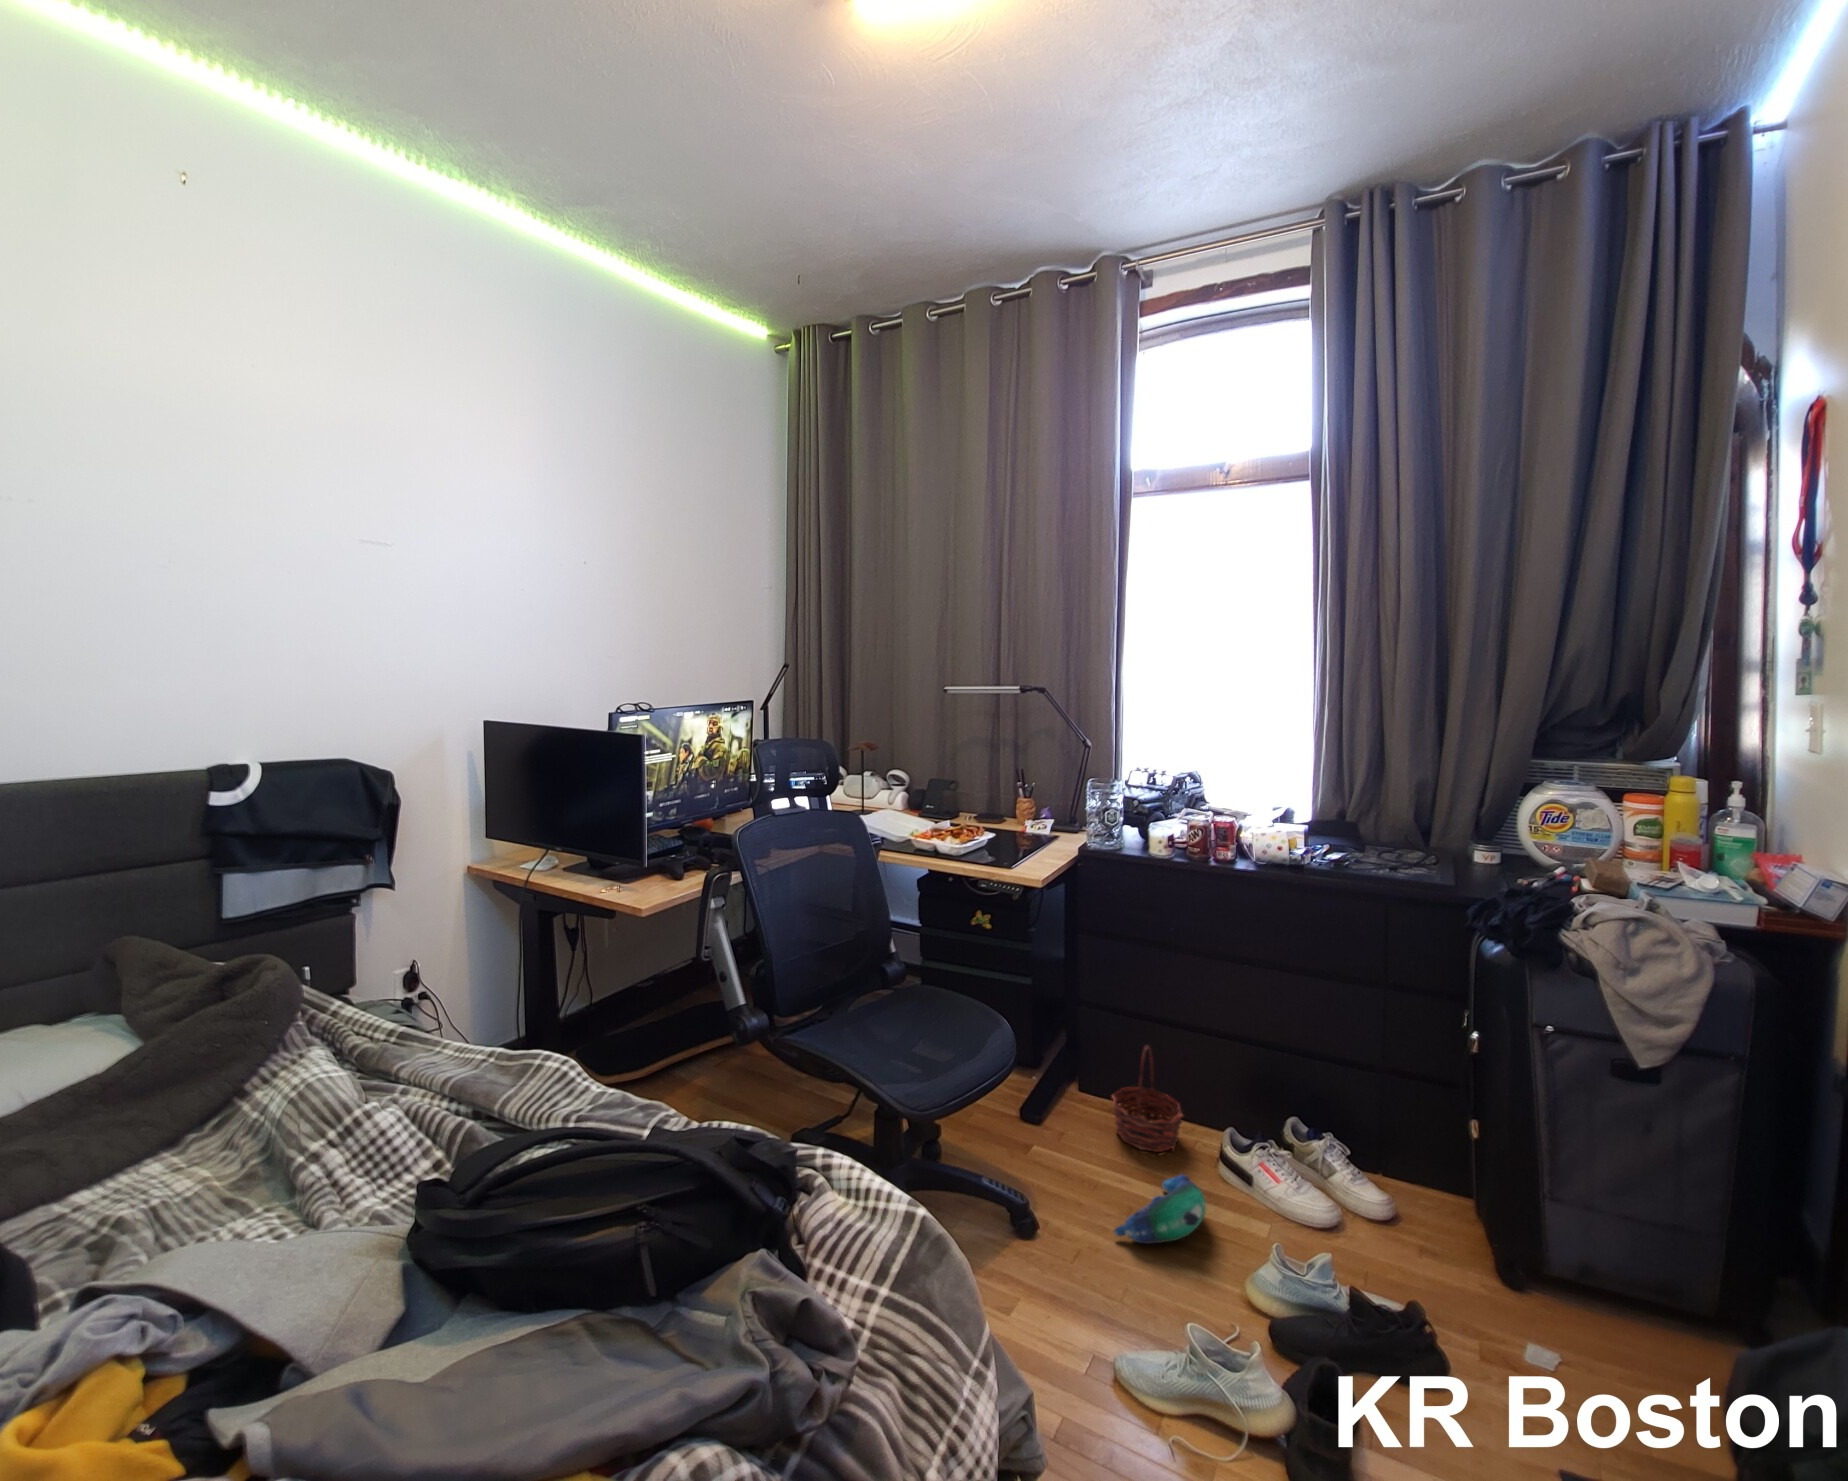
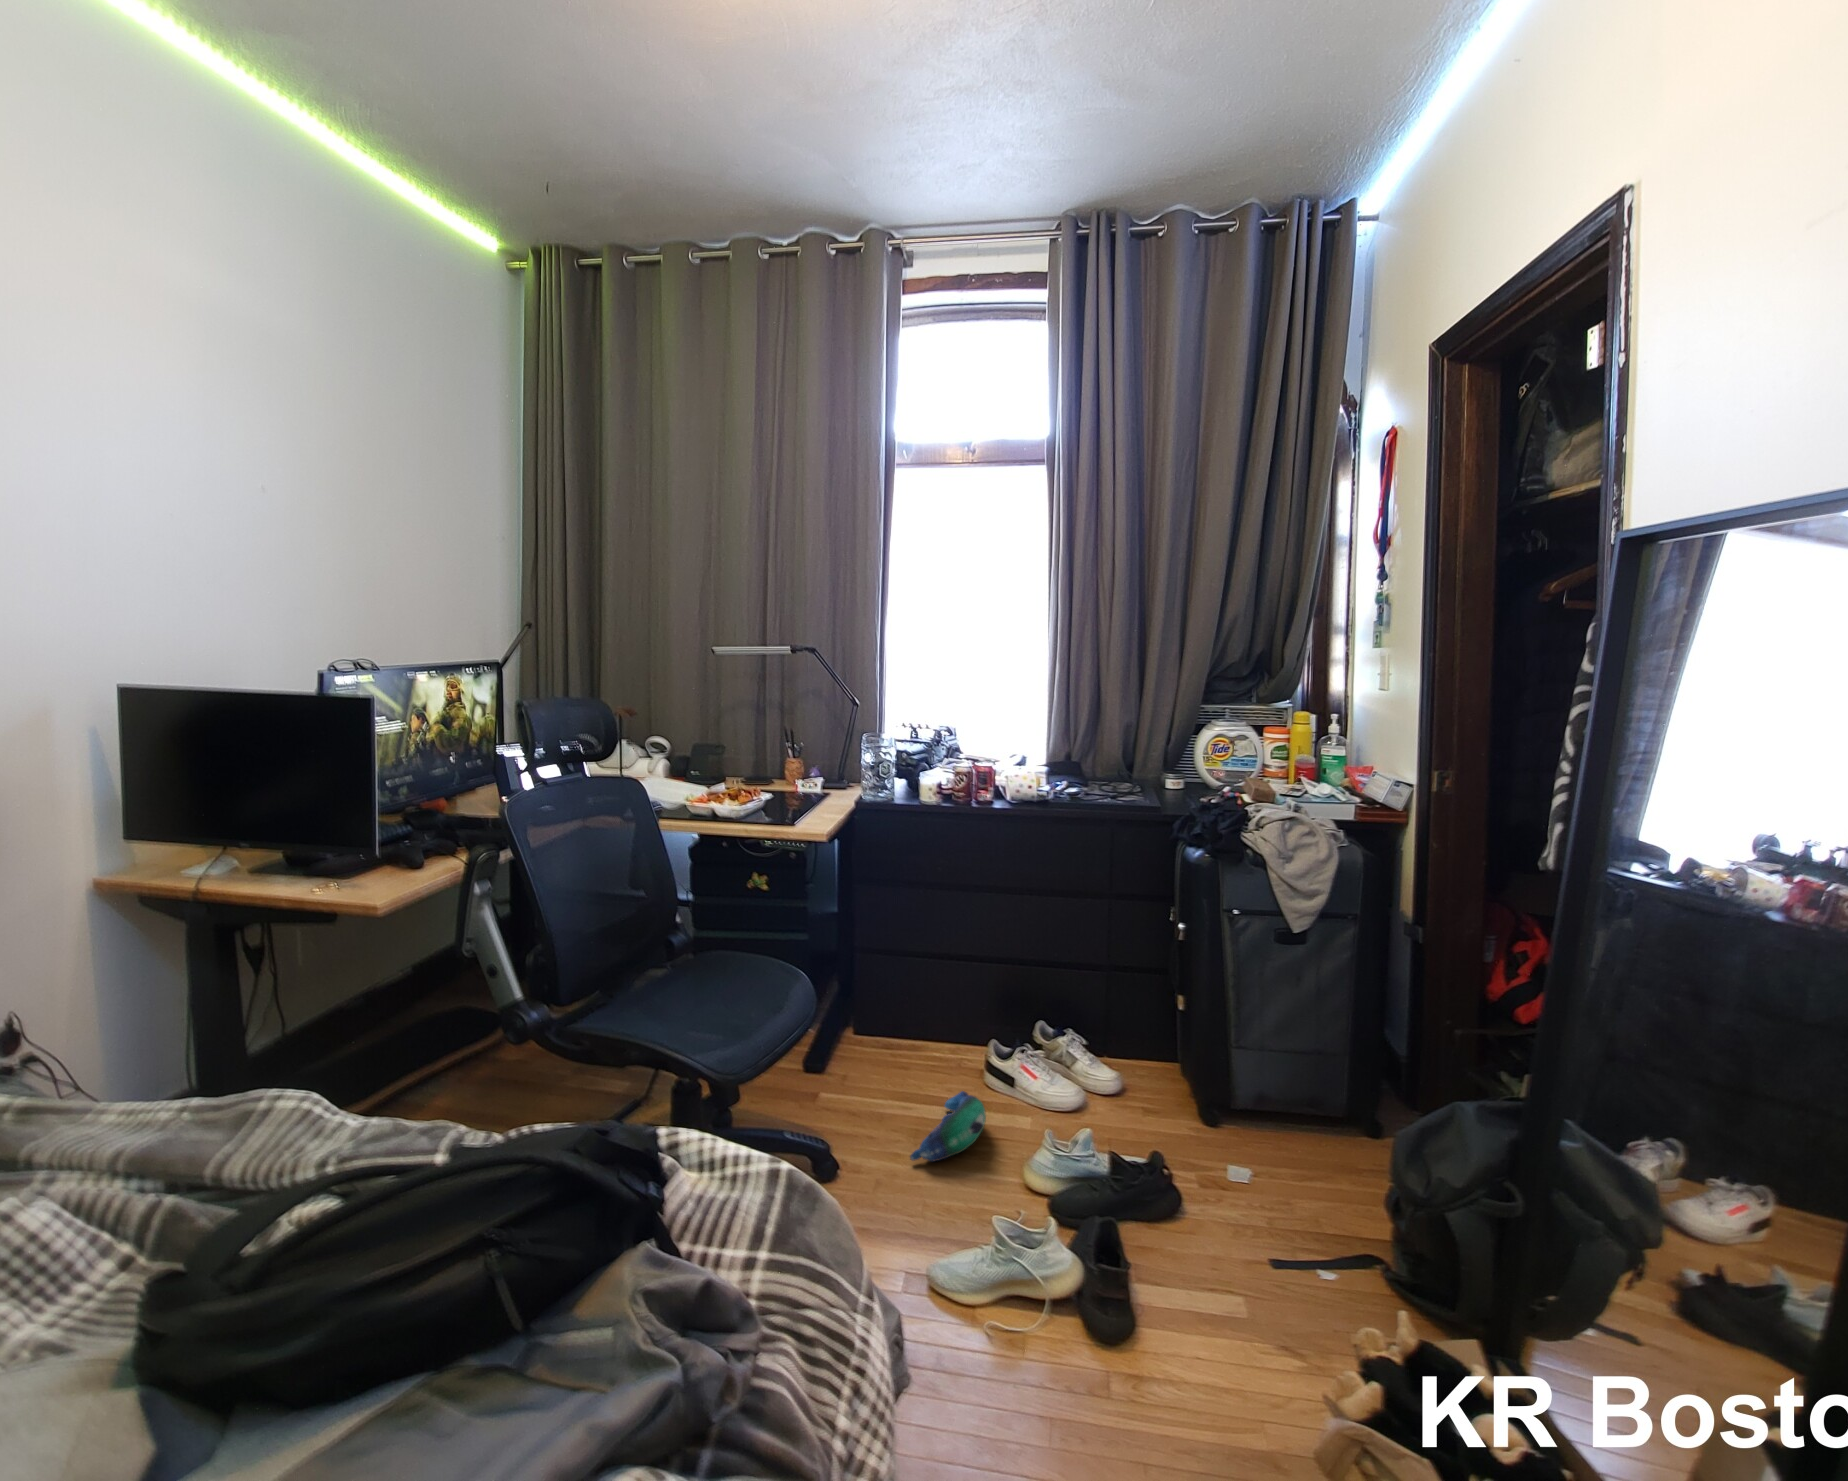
basket: present [1112,1046,1183,1152] -> none [893,981,956,1079]

